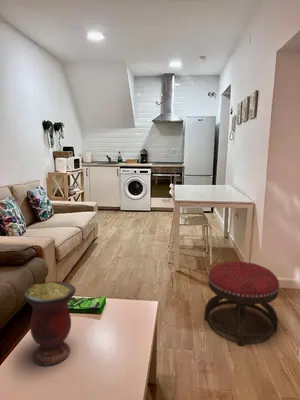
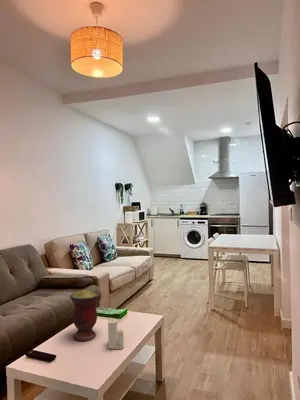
ottoman: present [204,261,279,346] -> none [219,298,281,368]
candle: none [95,326,123,375] -> present [108,319,124,349]

